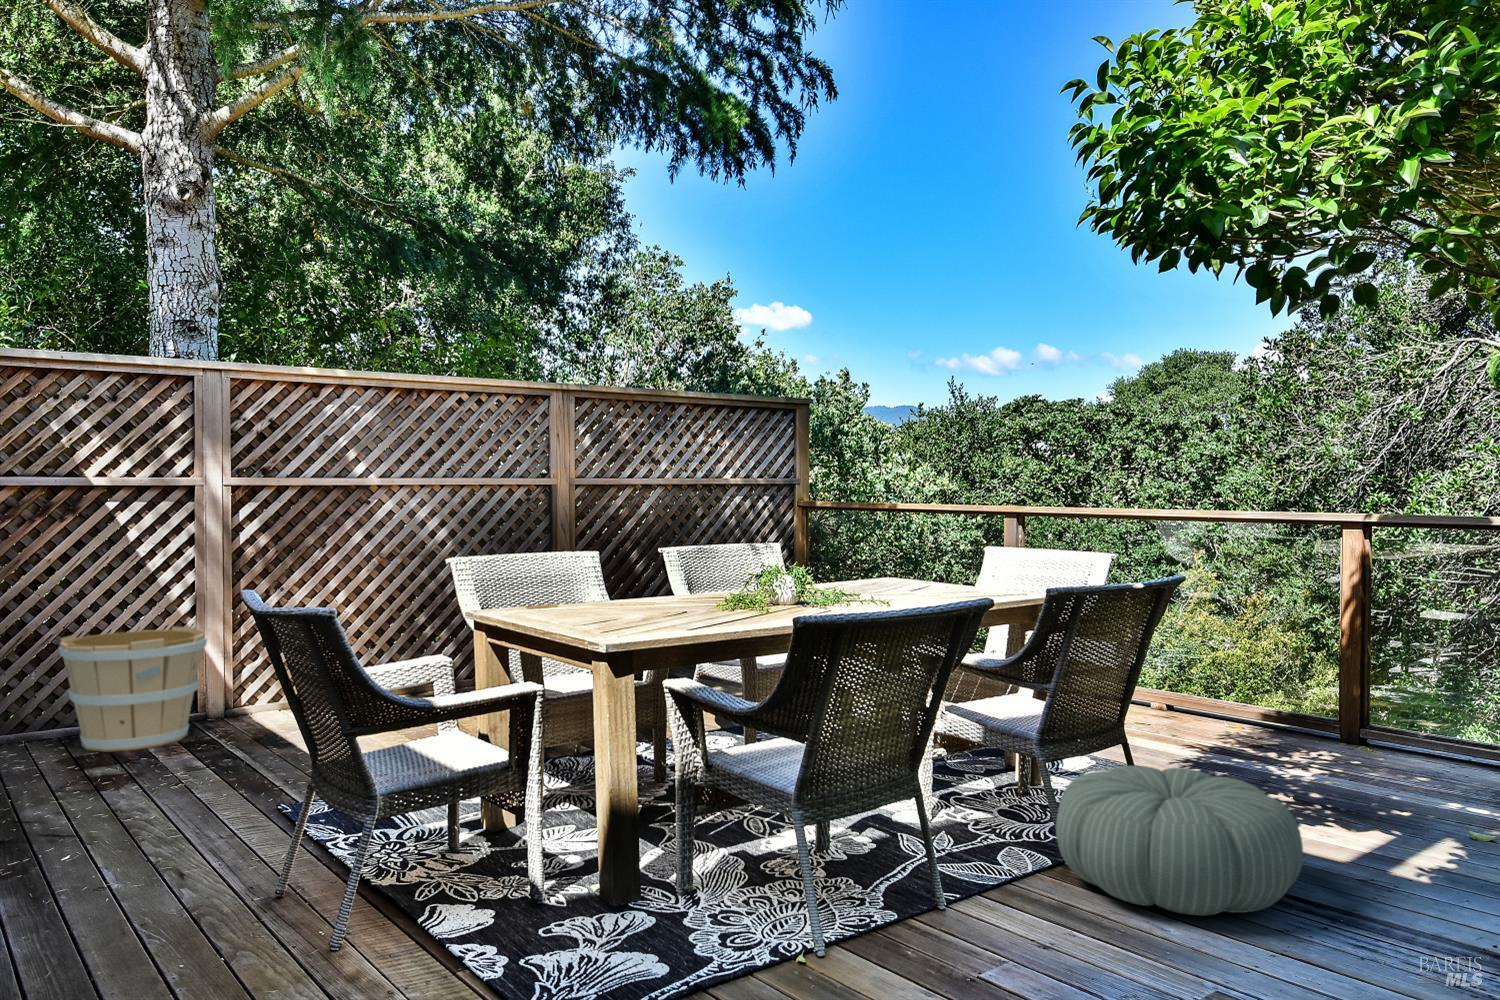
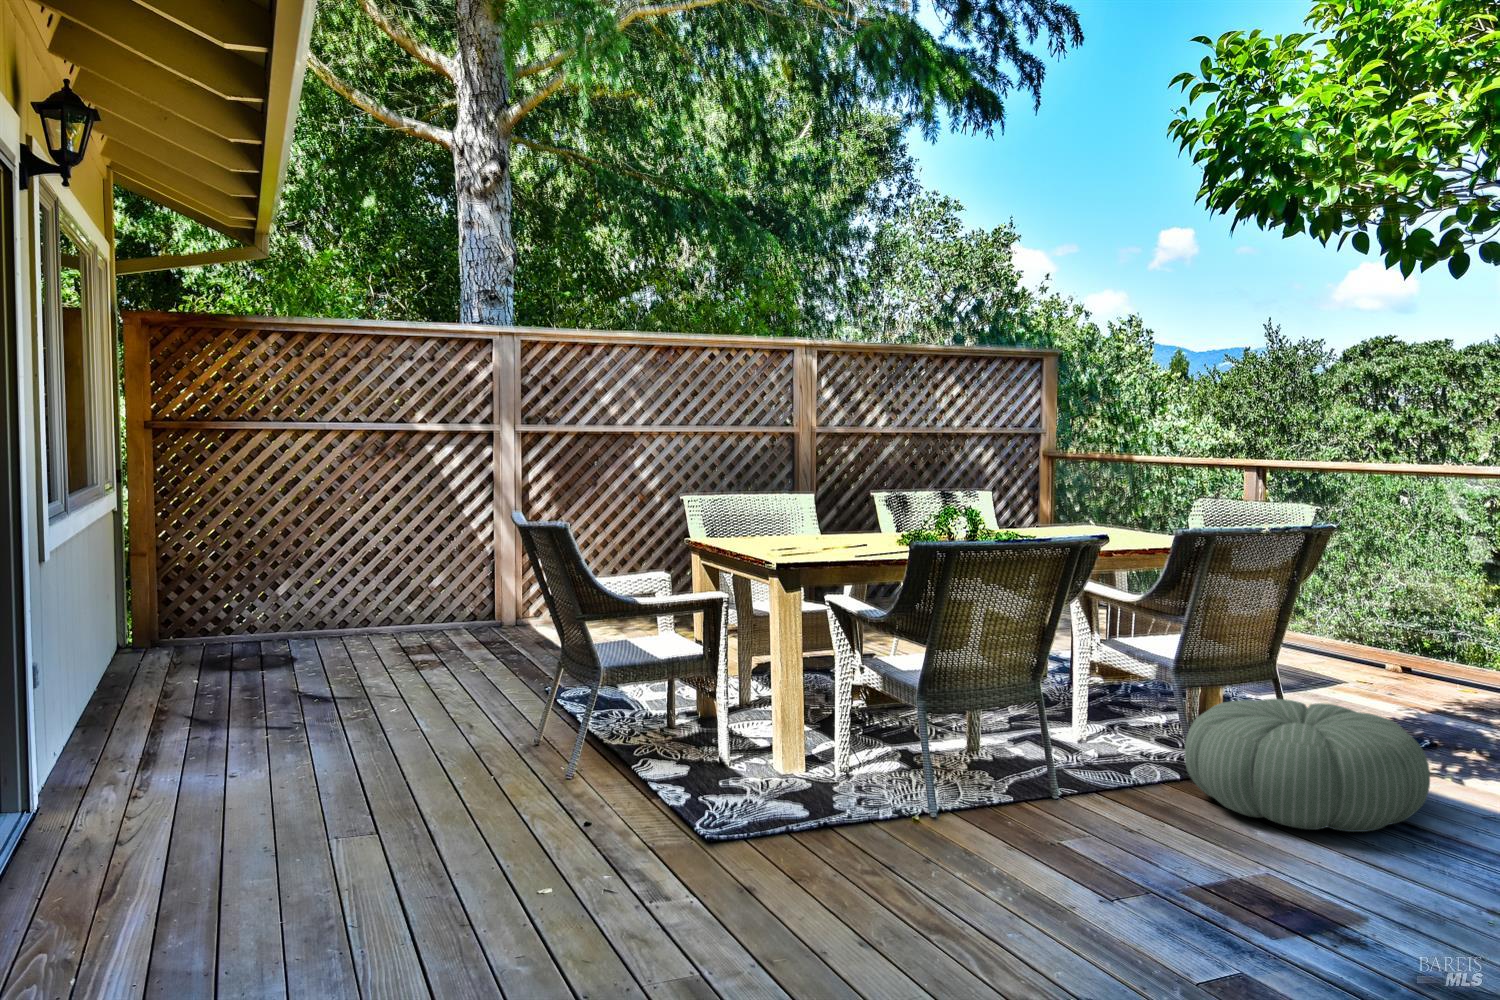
wooden bucket: present [59,627,207,752] -> none [394,549,502,646]

